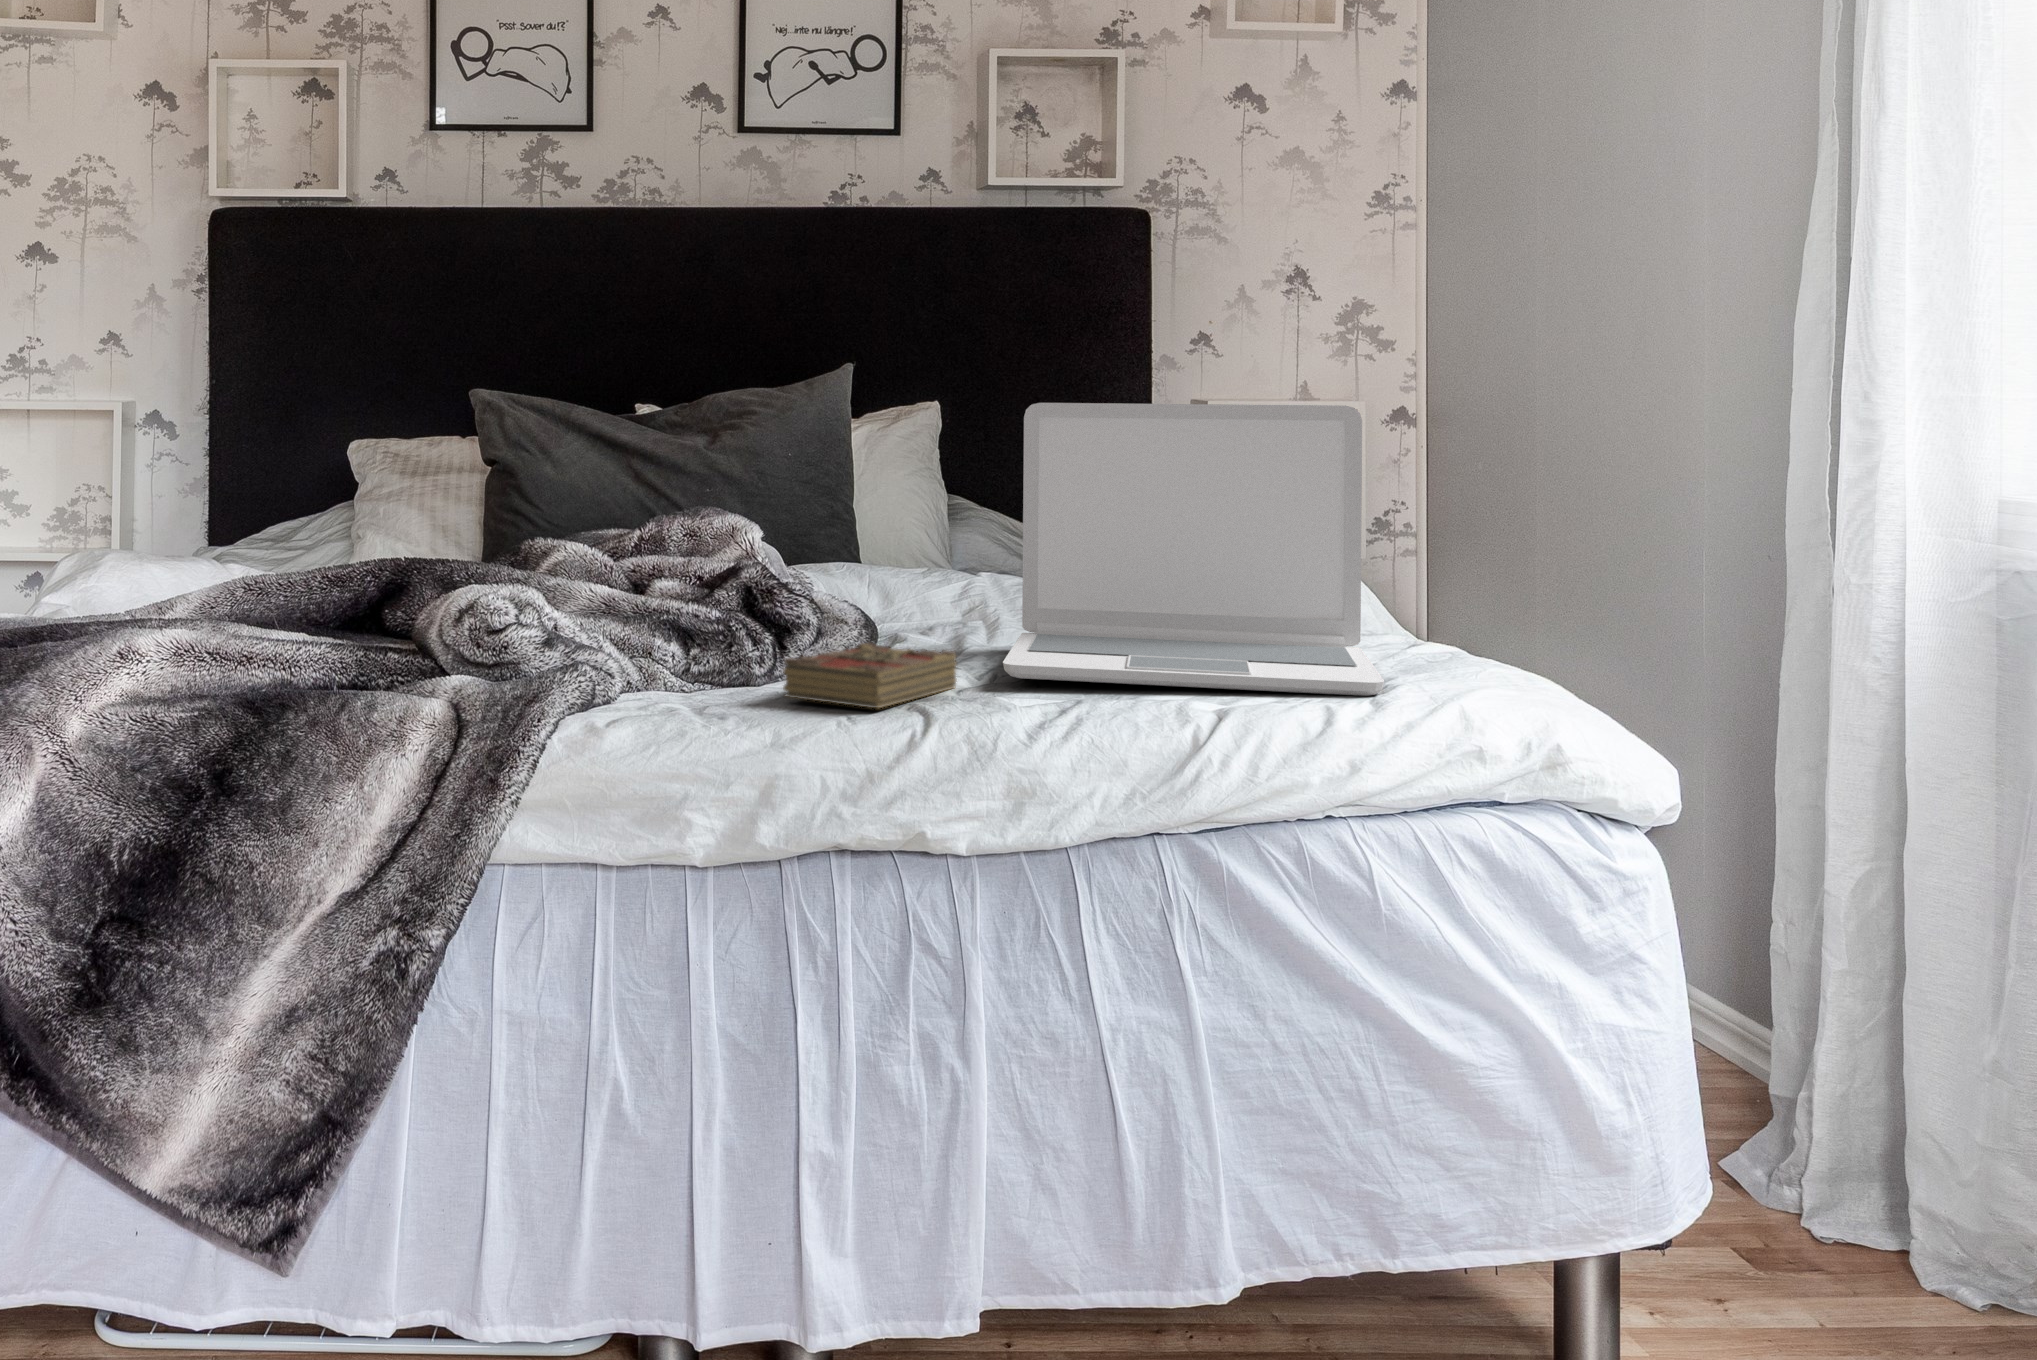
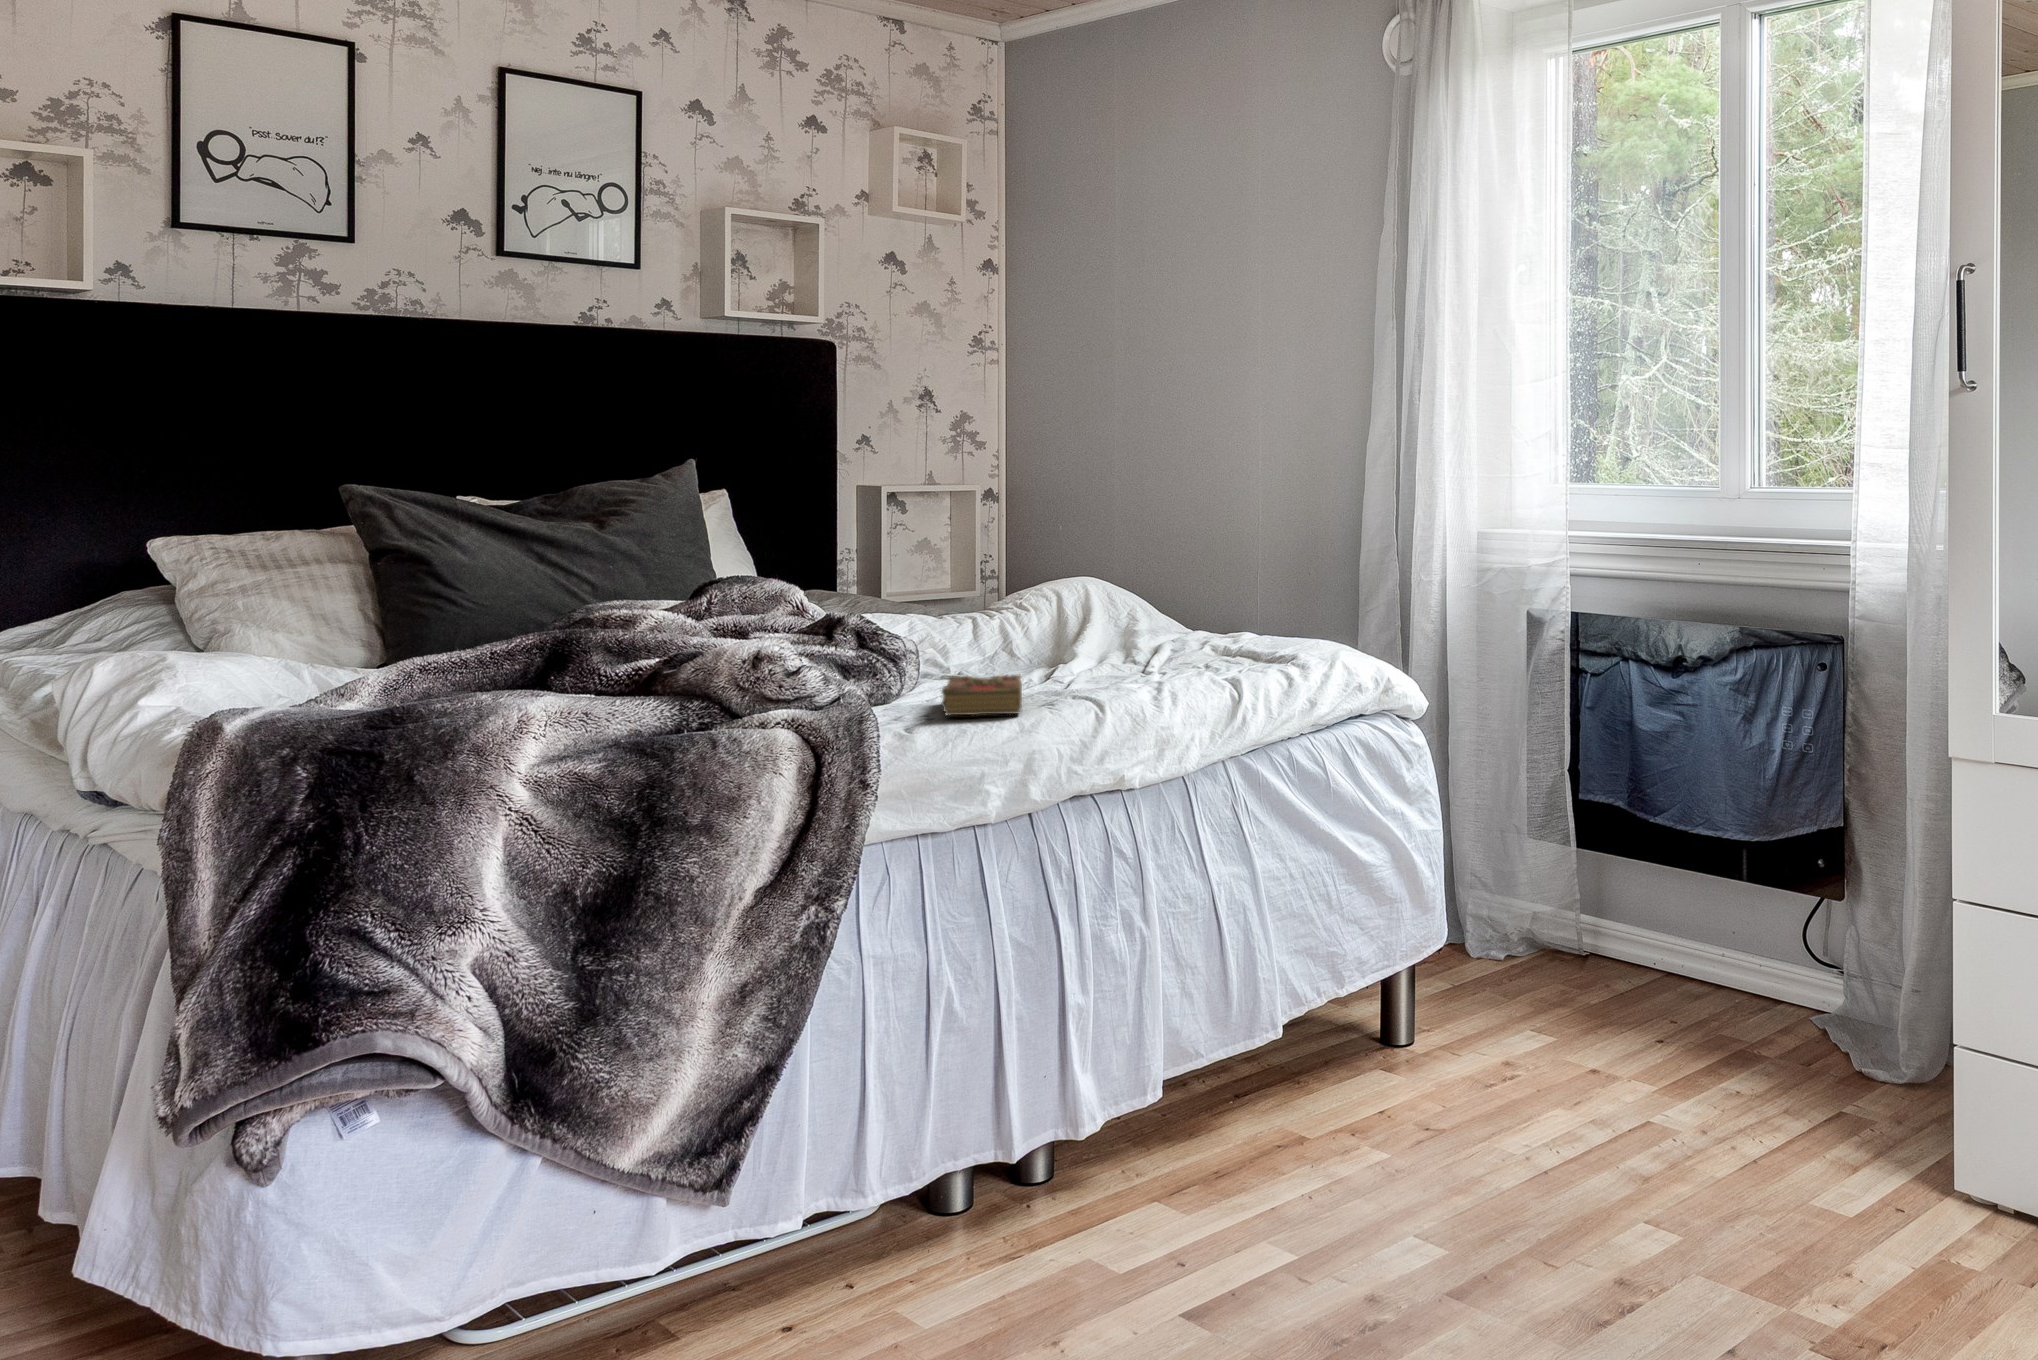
laptop: present [1003,403,1384,696] -> none [993,503,1256,688]

